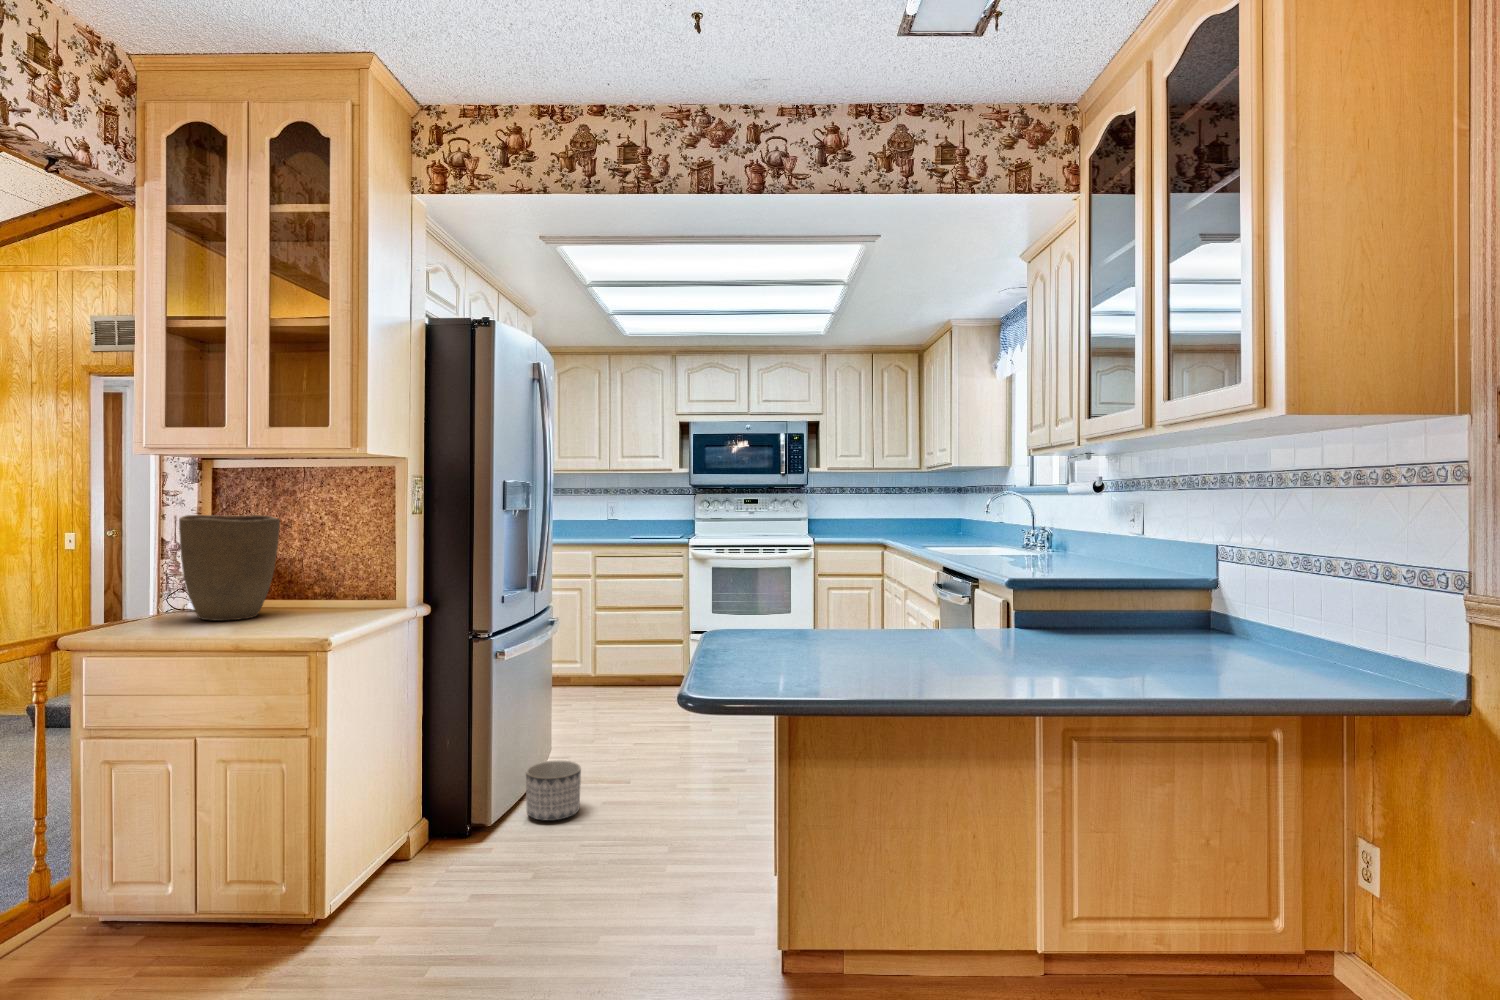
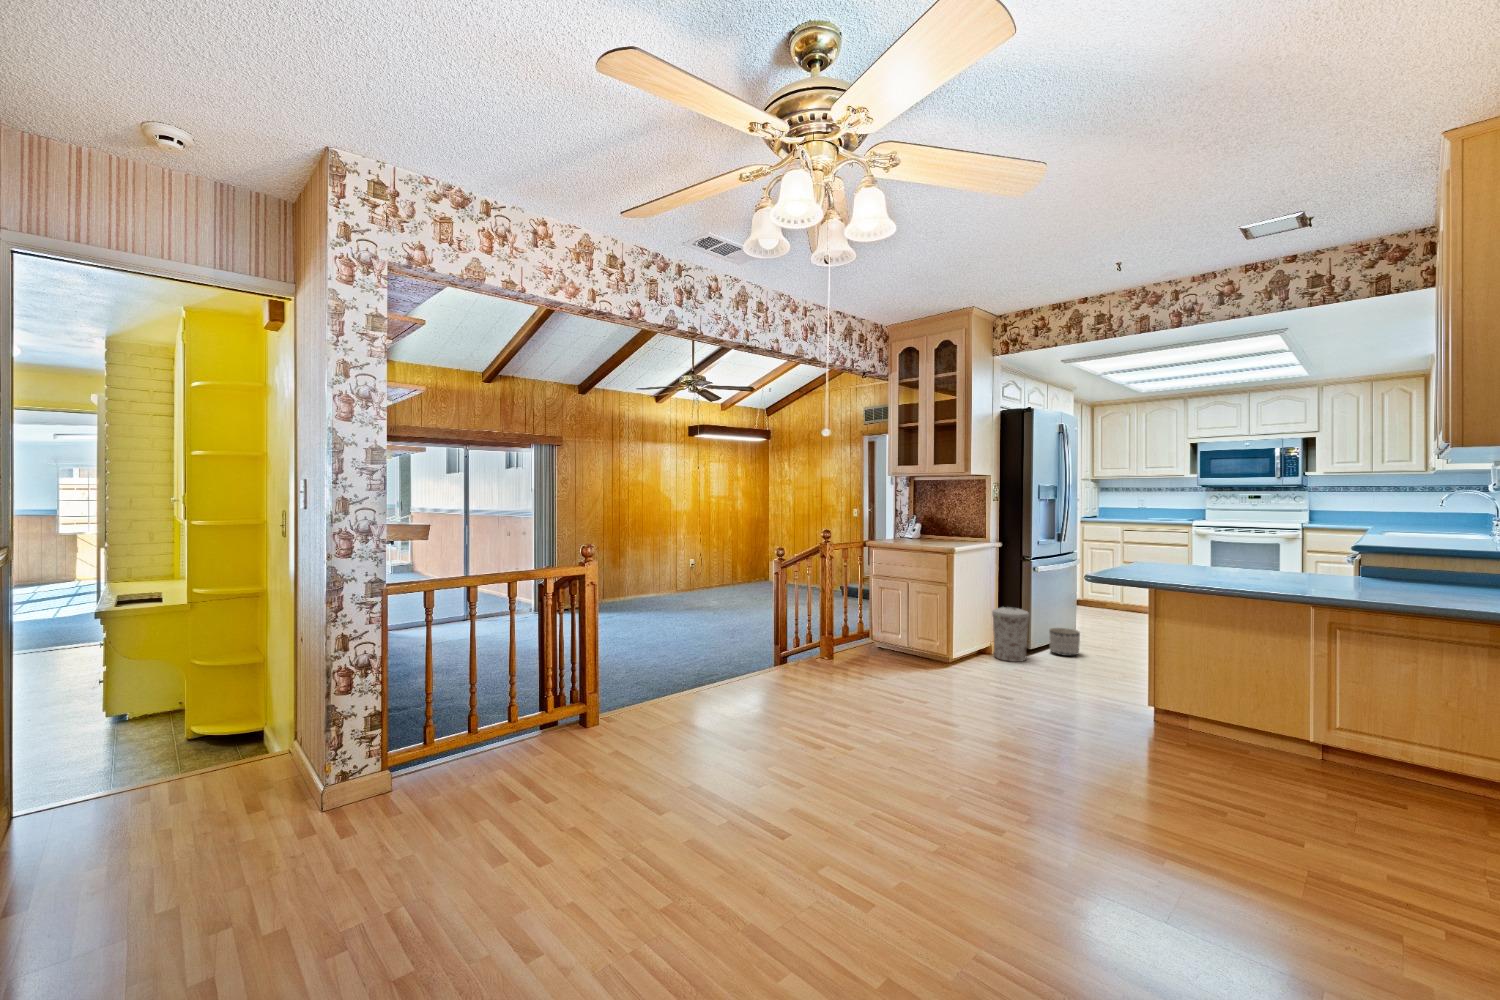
vase: present [179,515,280,620] -> none [904,499,939,541]
trash can: none [414,748,495,876] -> present [992,607,1029,662]

